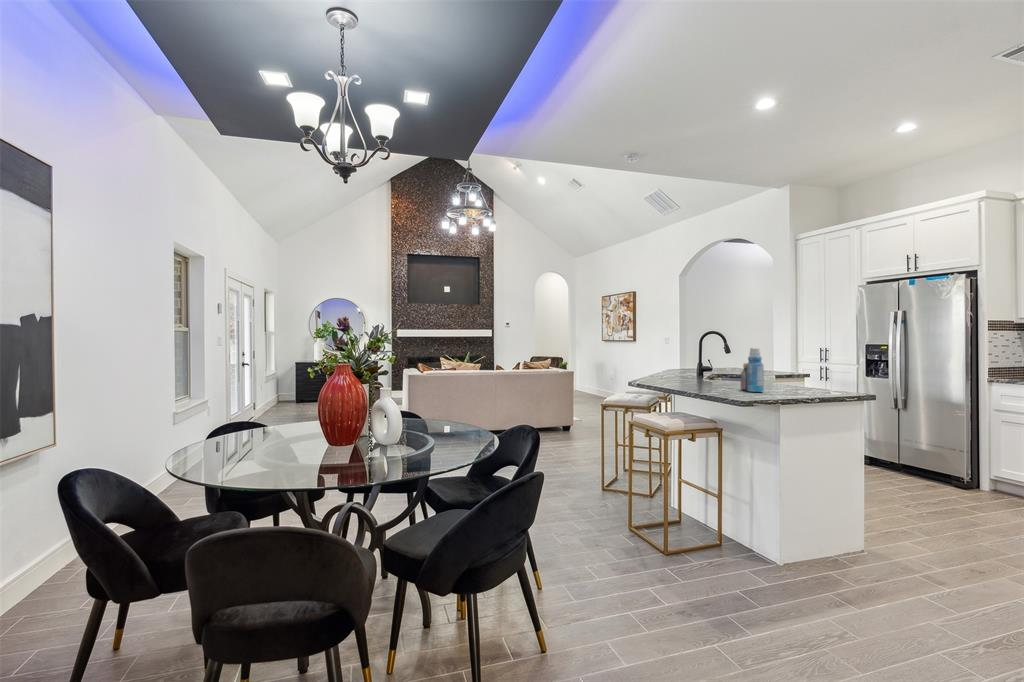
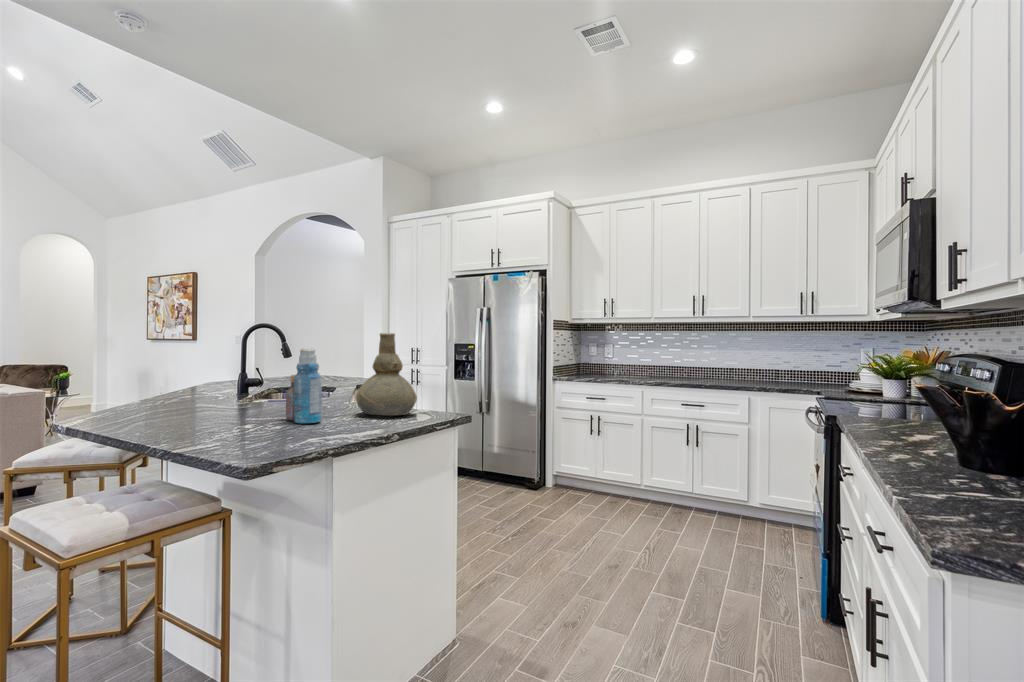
vase: none [784,338,830,393] -> present [356,333,417,415]

